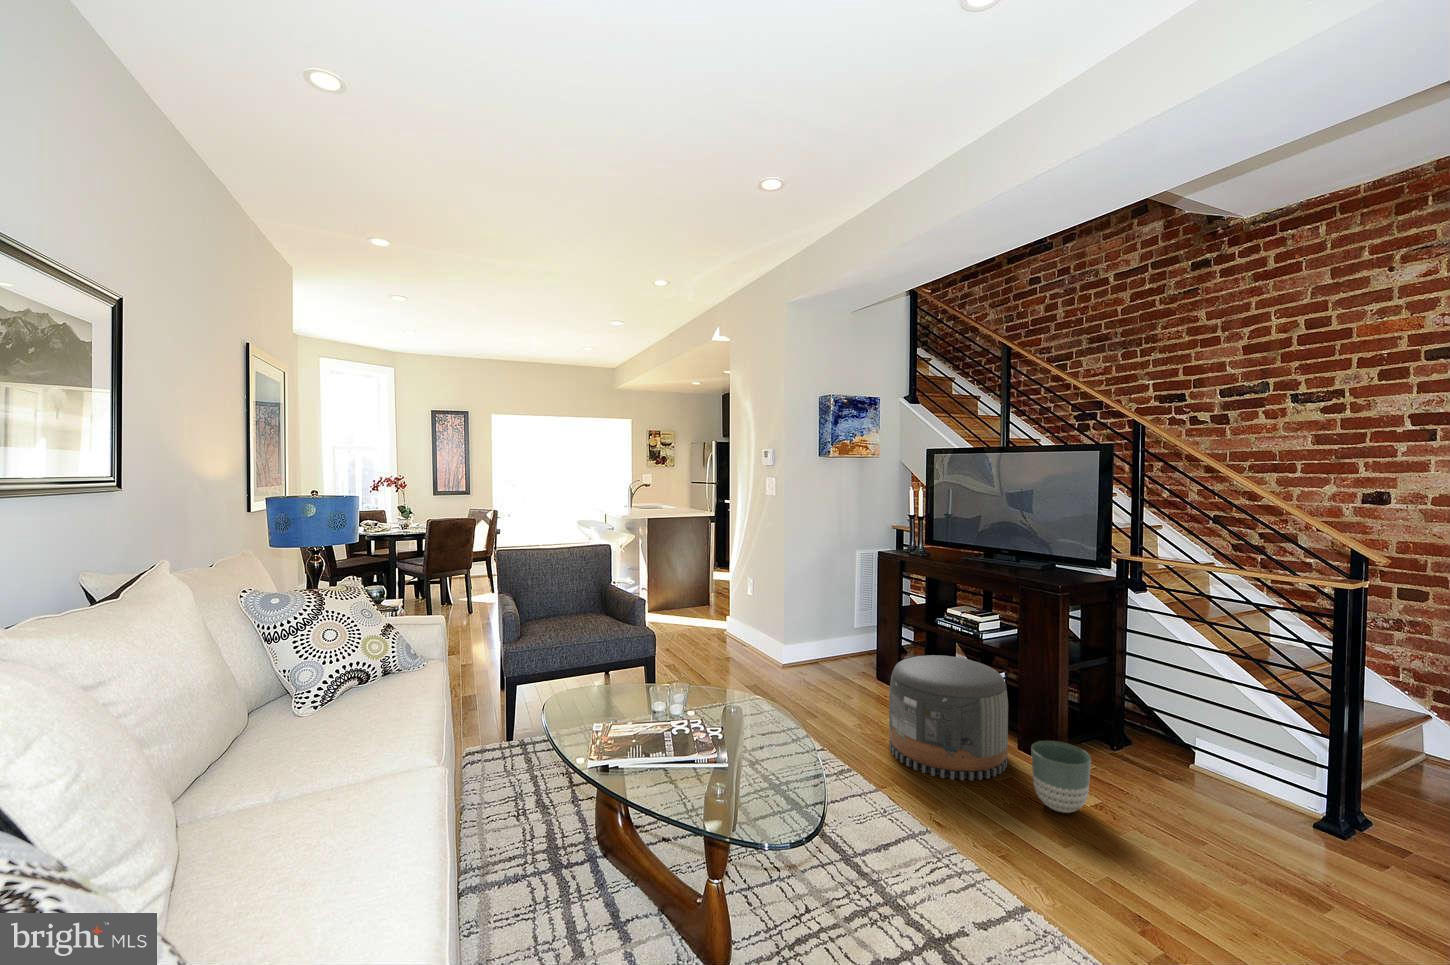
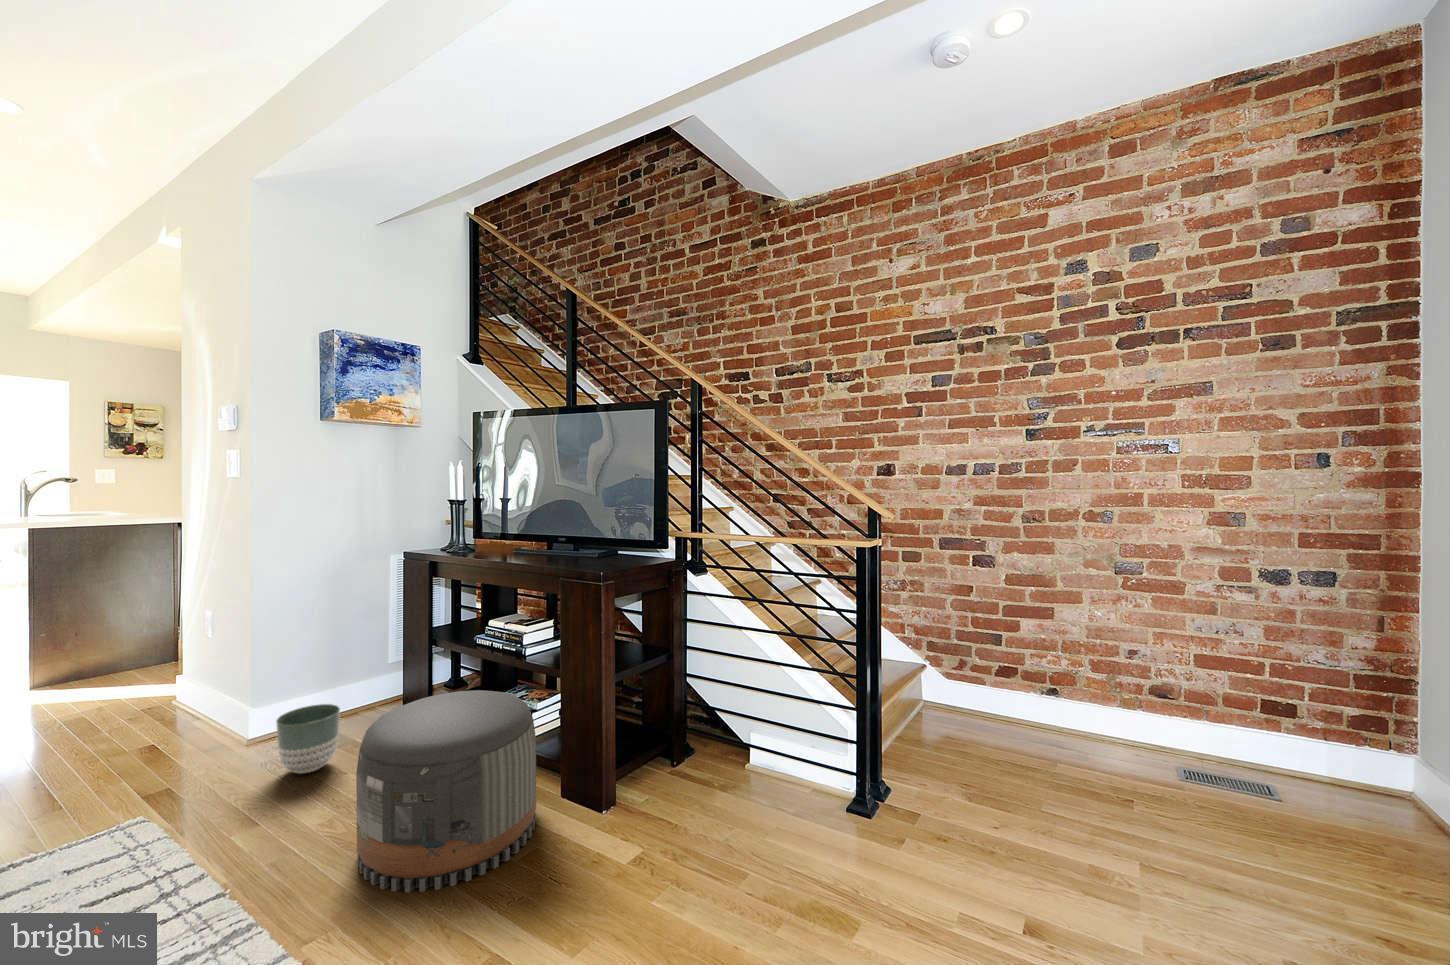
planter: present [1032,741,1091,813] -> present [276,704,340,774]

